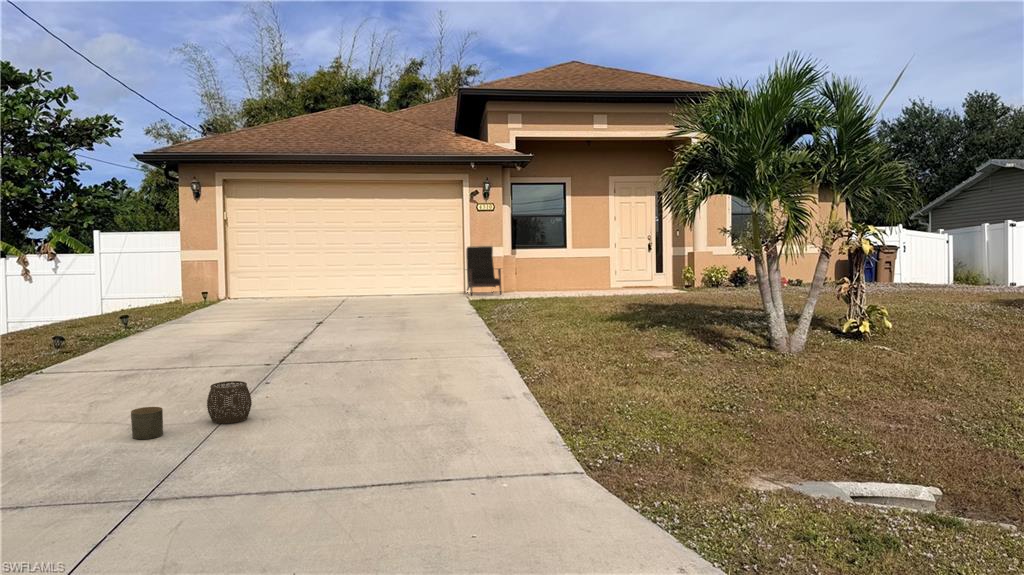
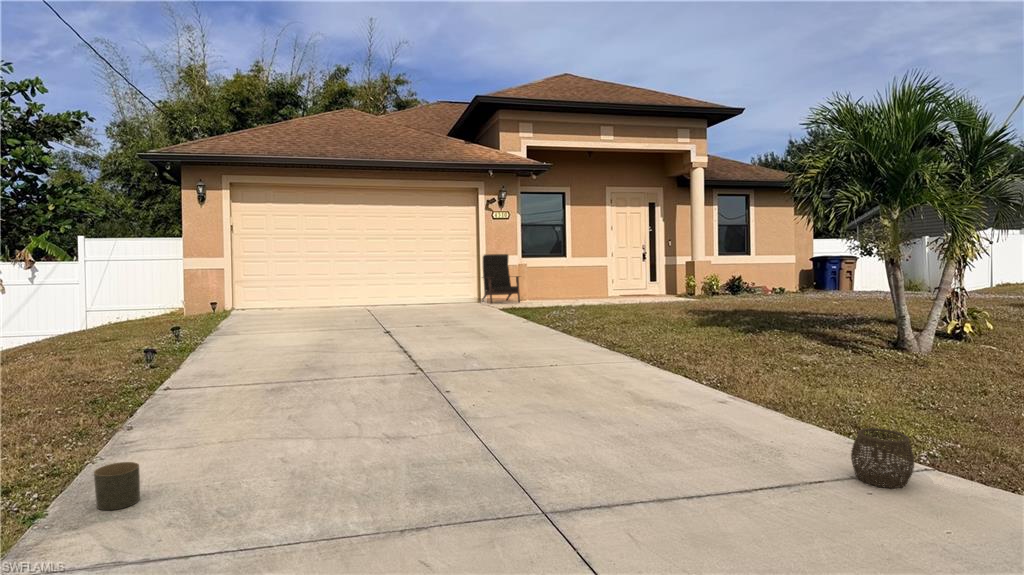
woven basket: present [207,381,252,424] -> present [851,428,914,488]
planter: present [131,407,163,439] -> present [94,462,140,510]

